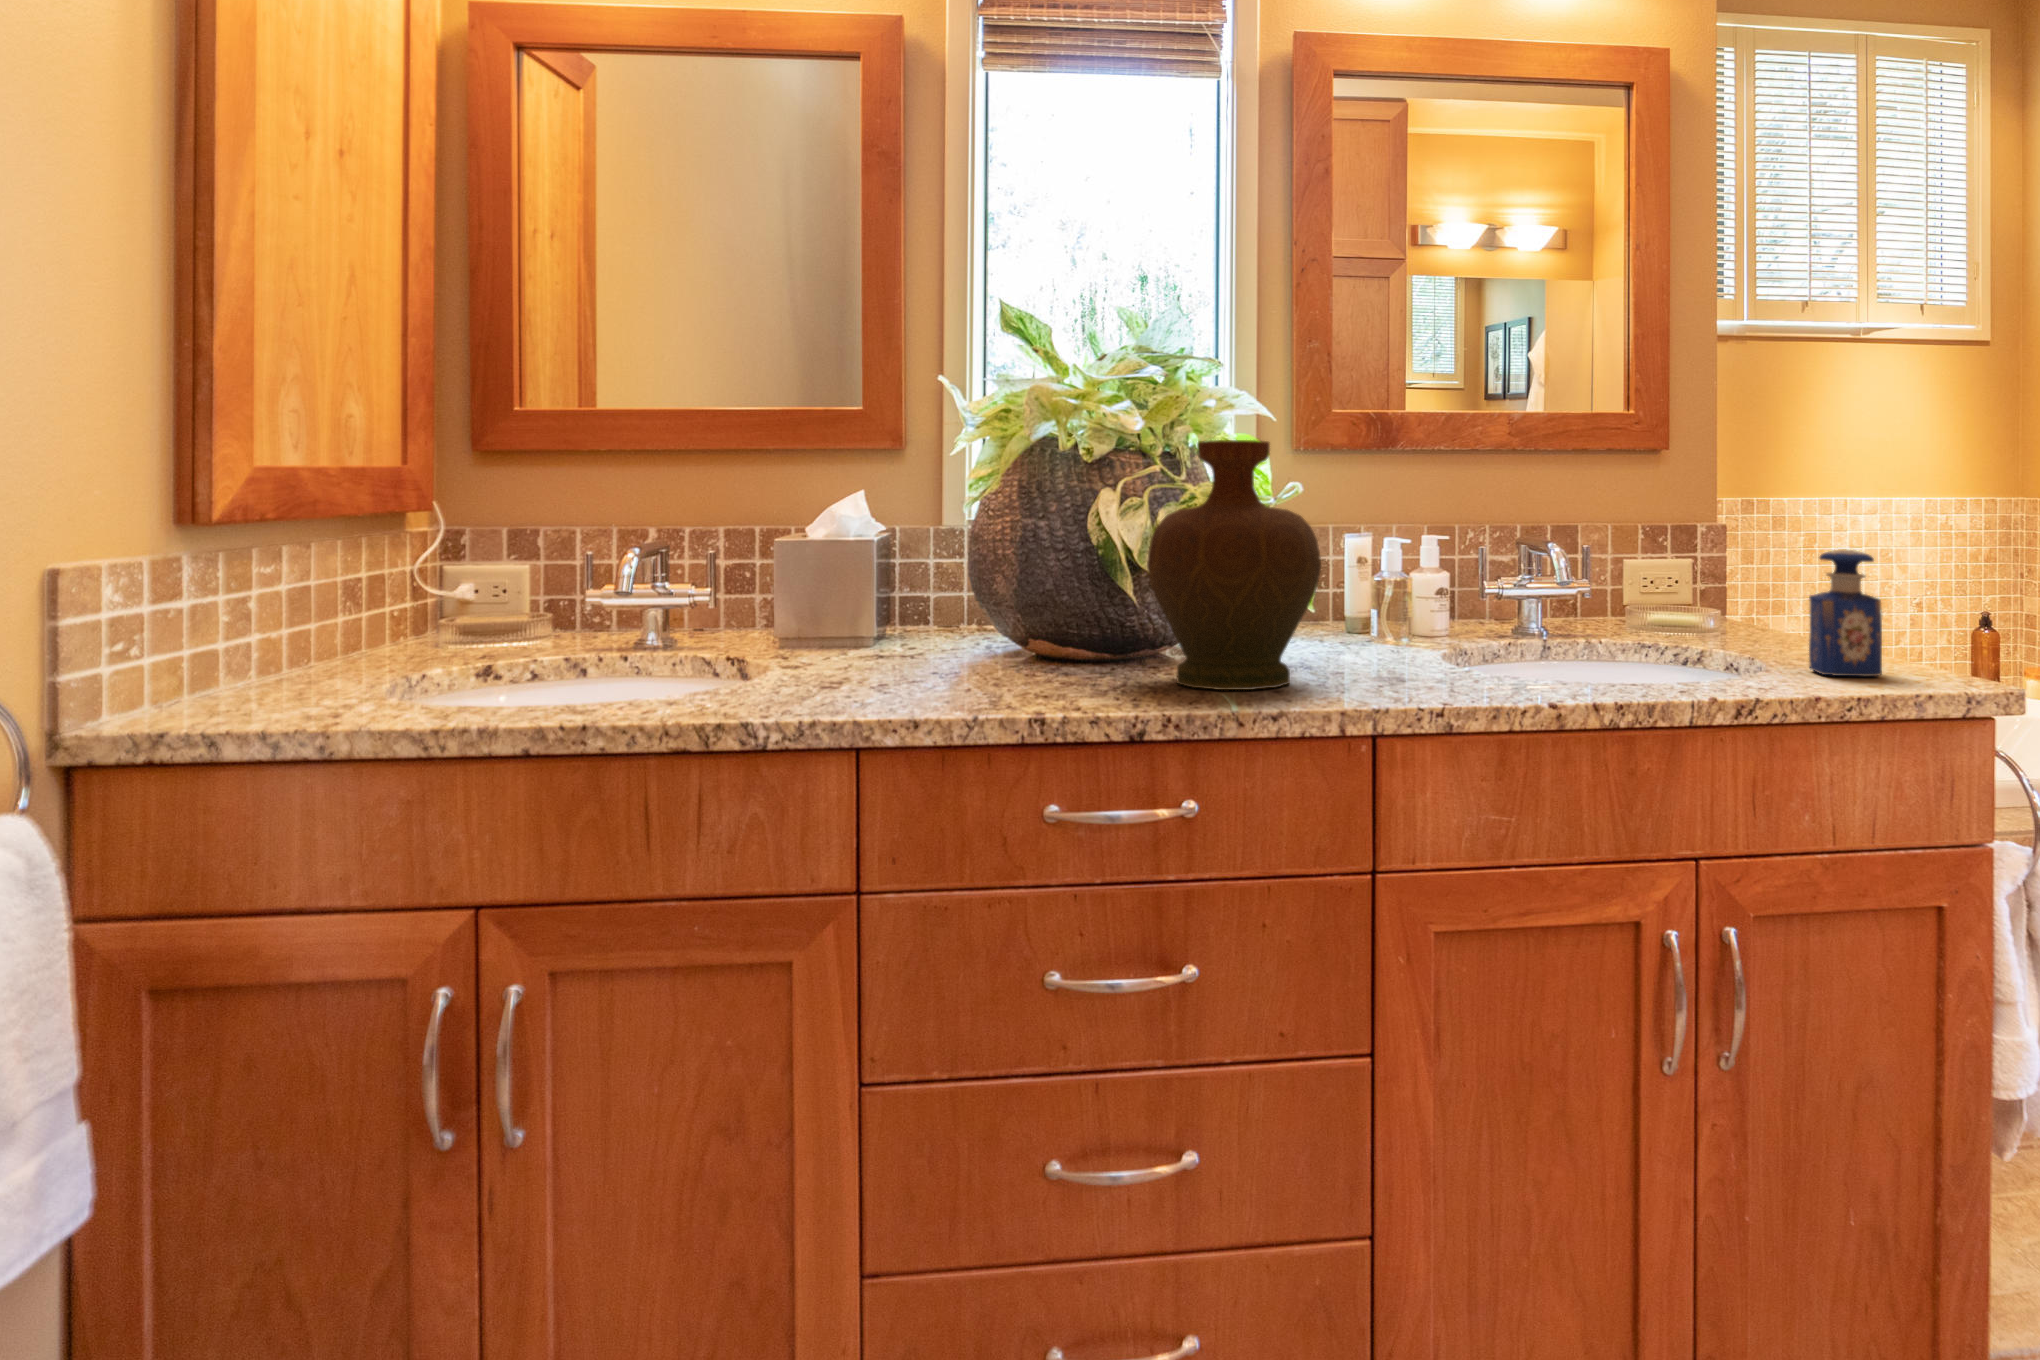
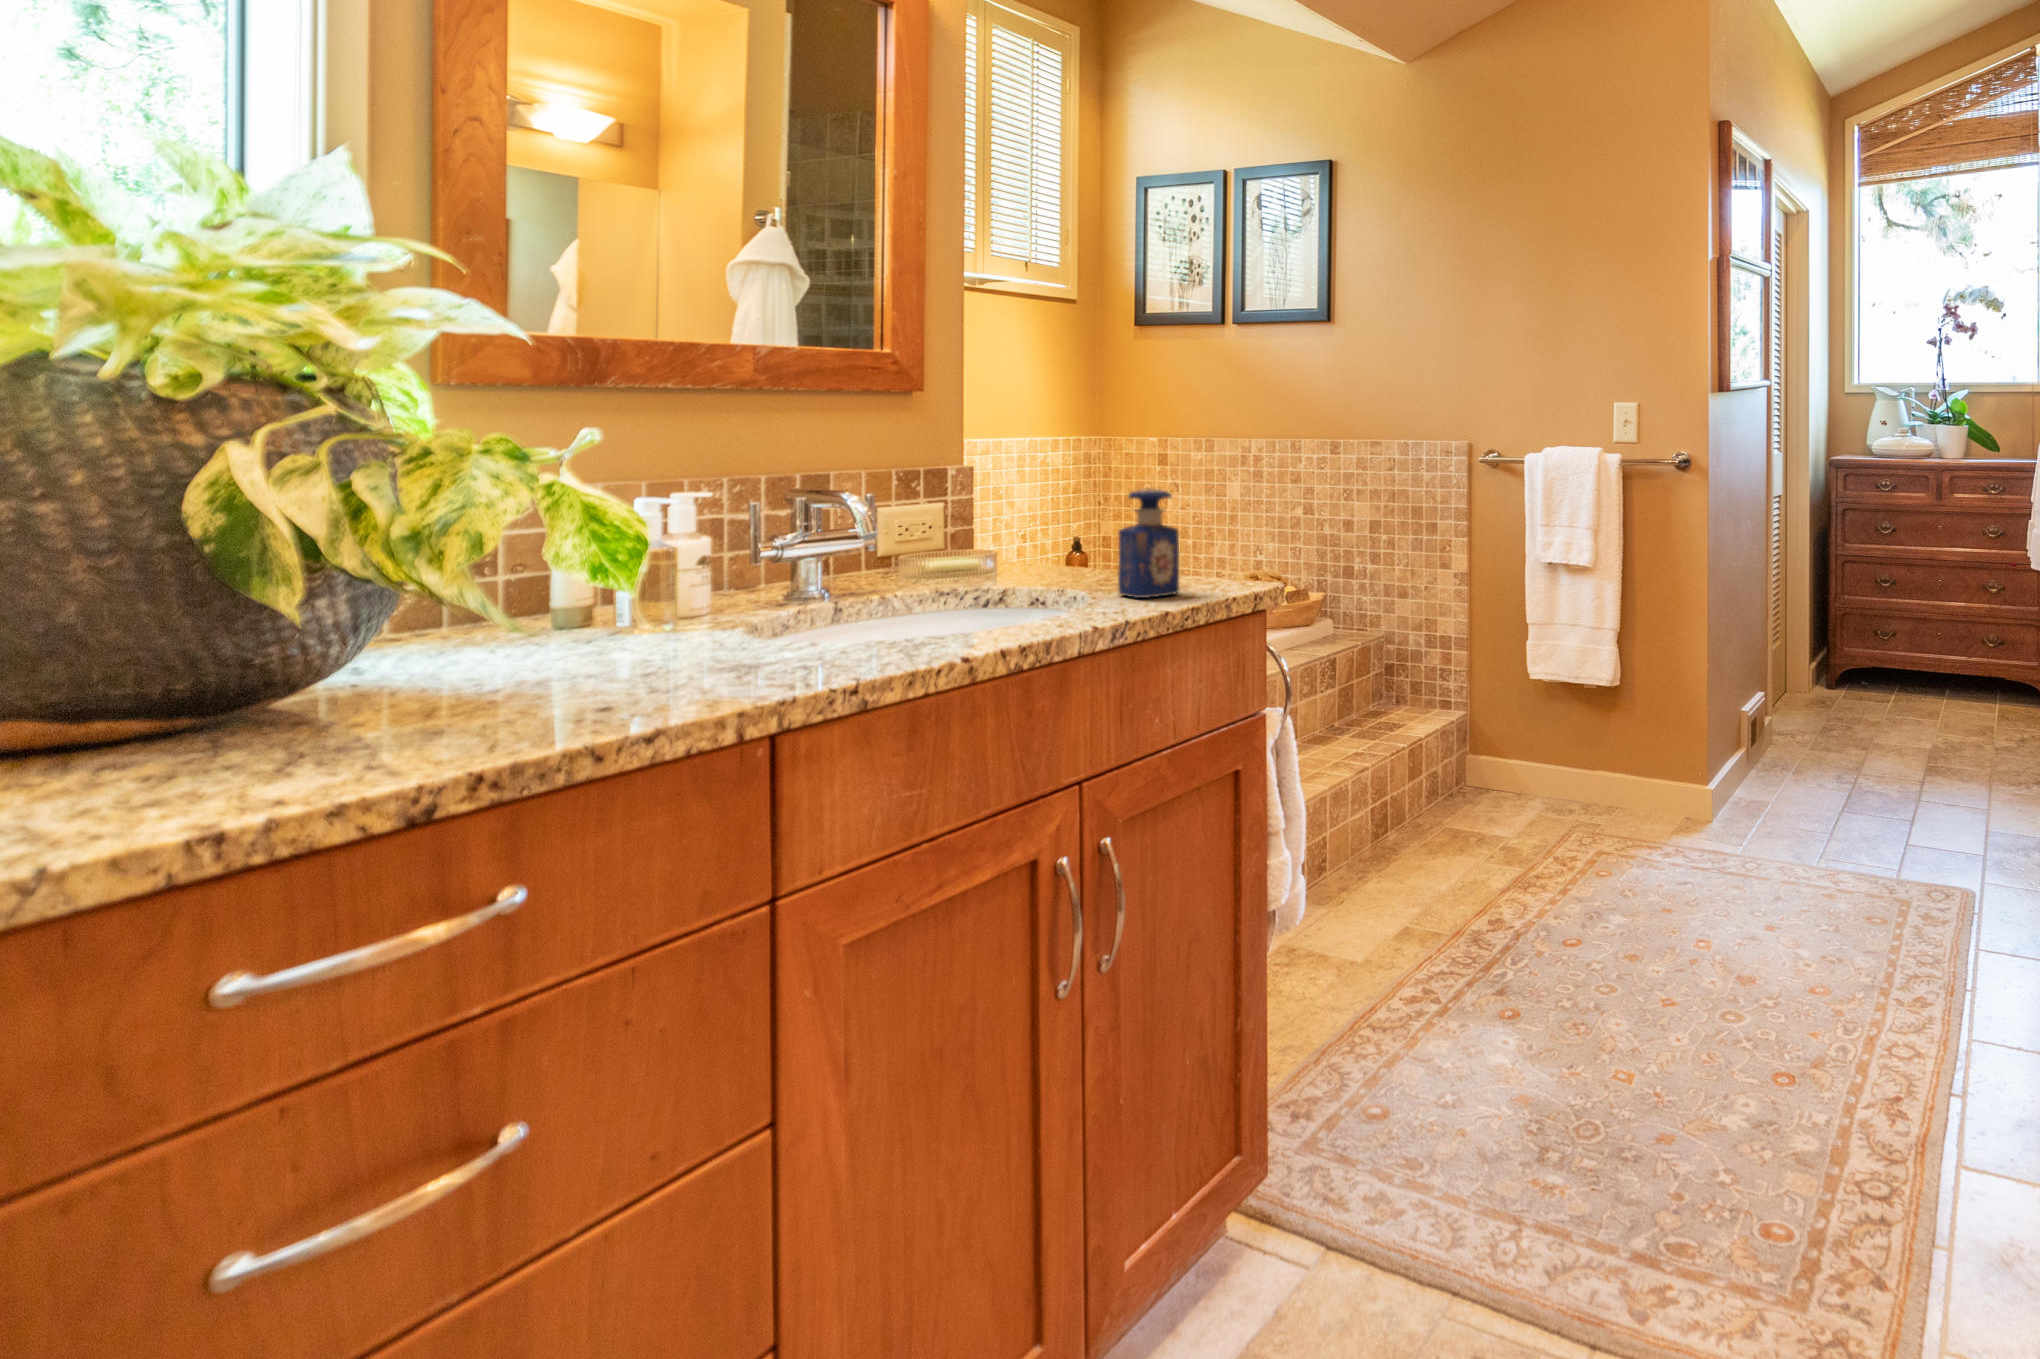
decorative vase: present [1147,440,1321,690] -> none [356,386,656,720]

